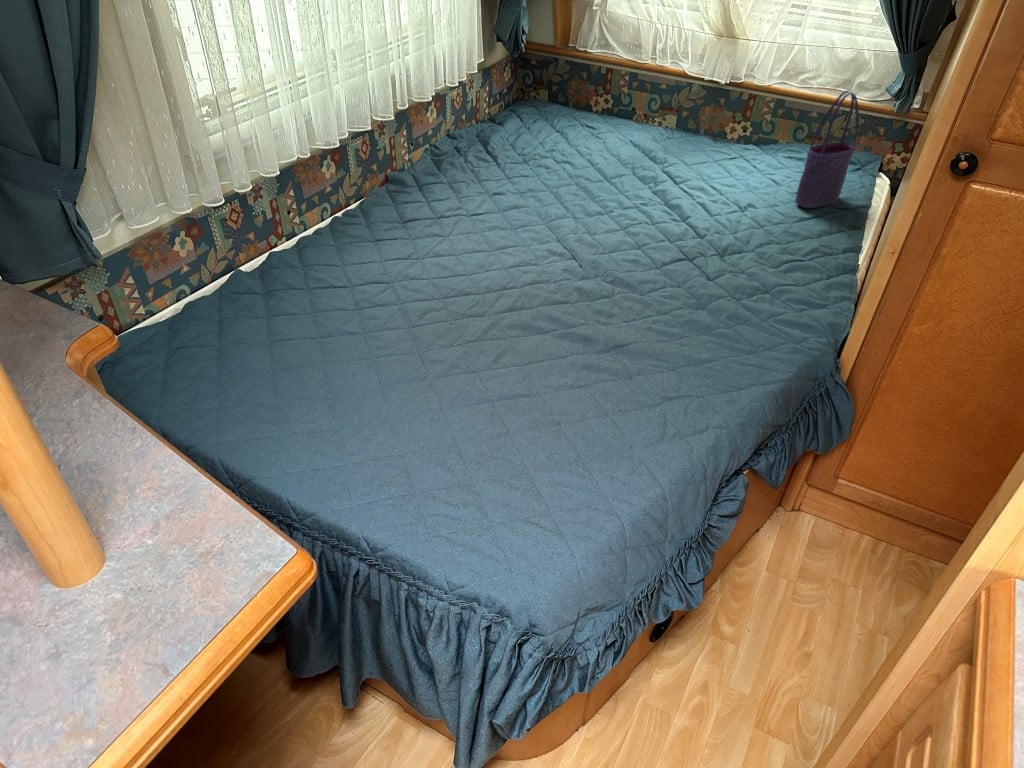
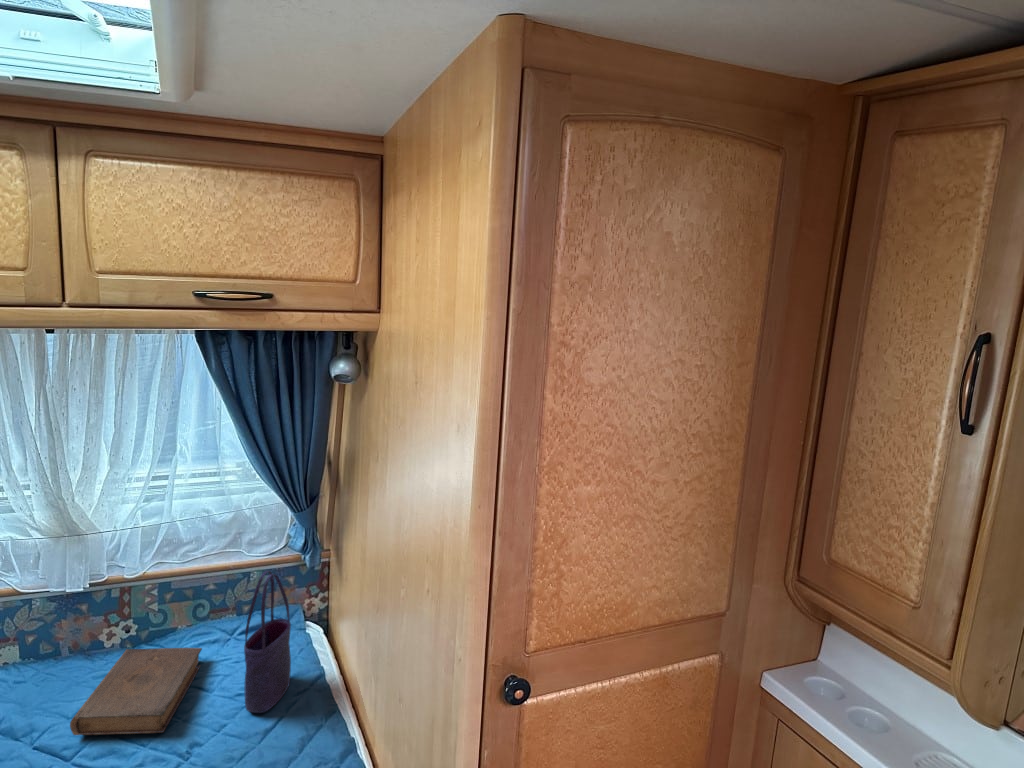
book: none [686,139,787,191] -> present [70,648,202,735]

